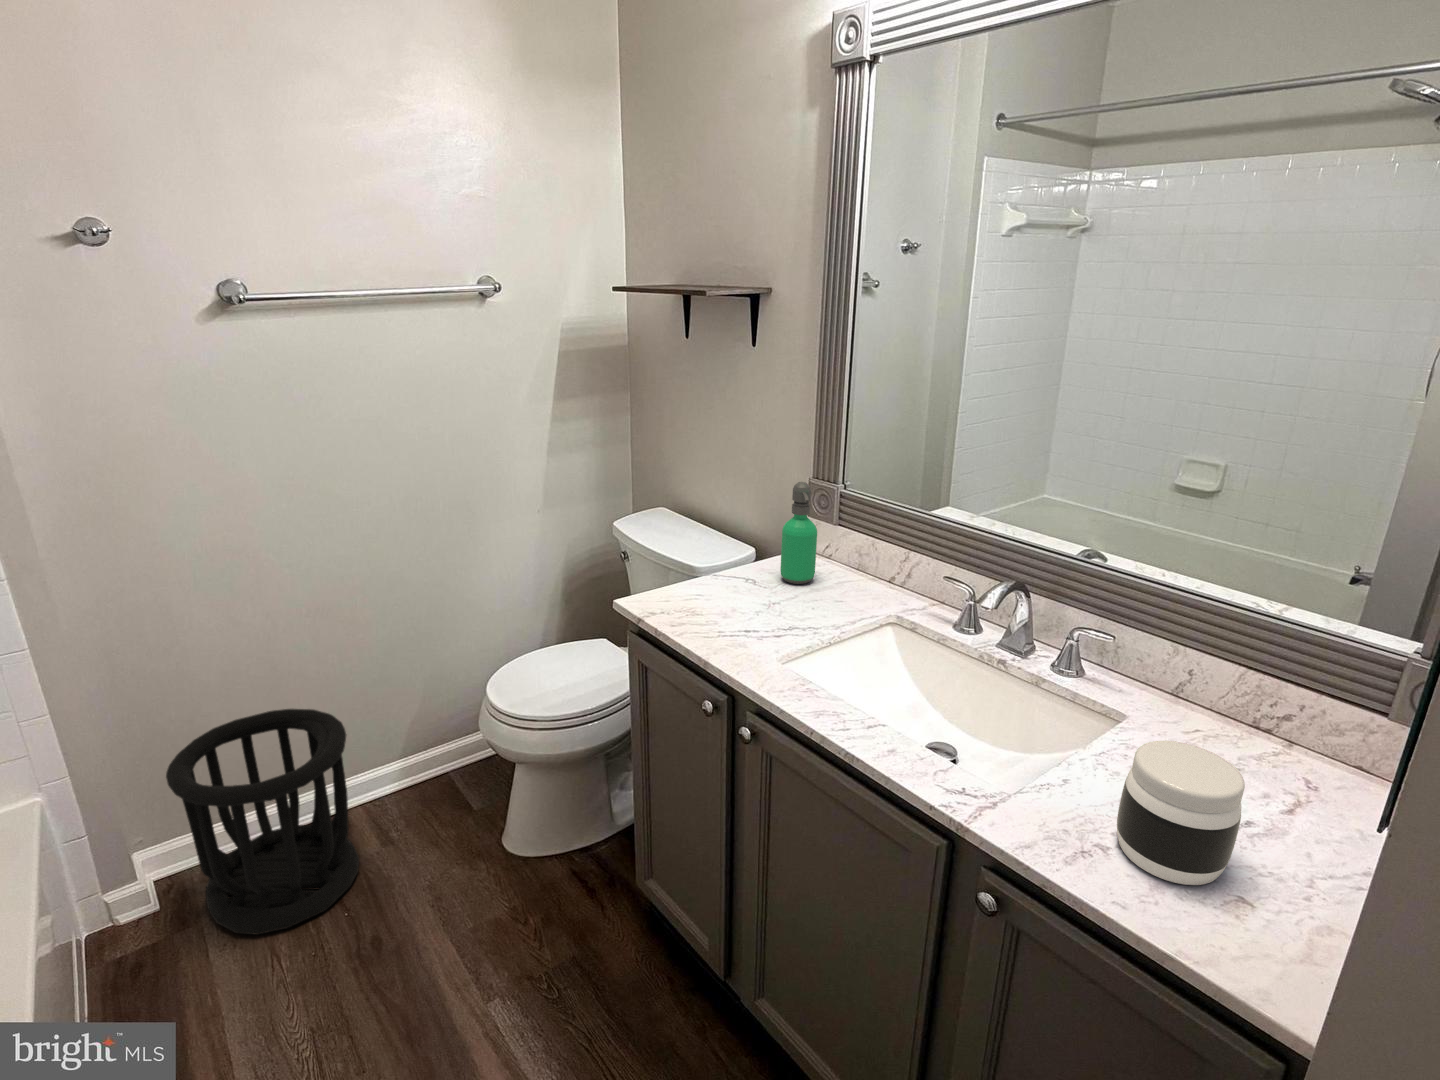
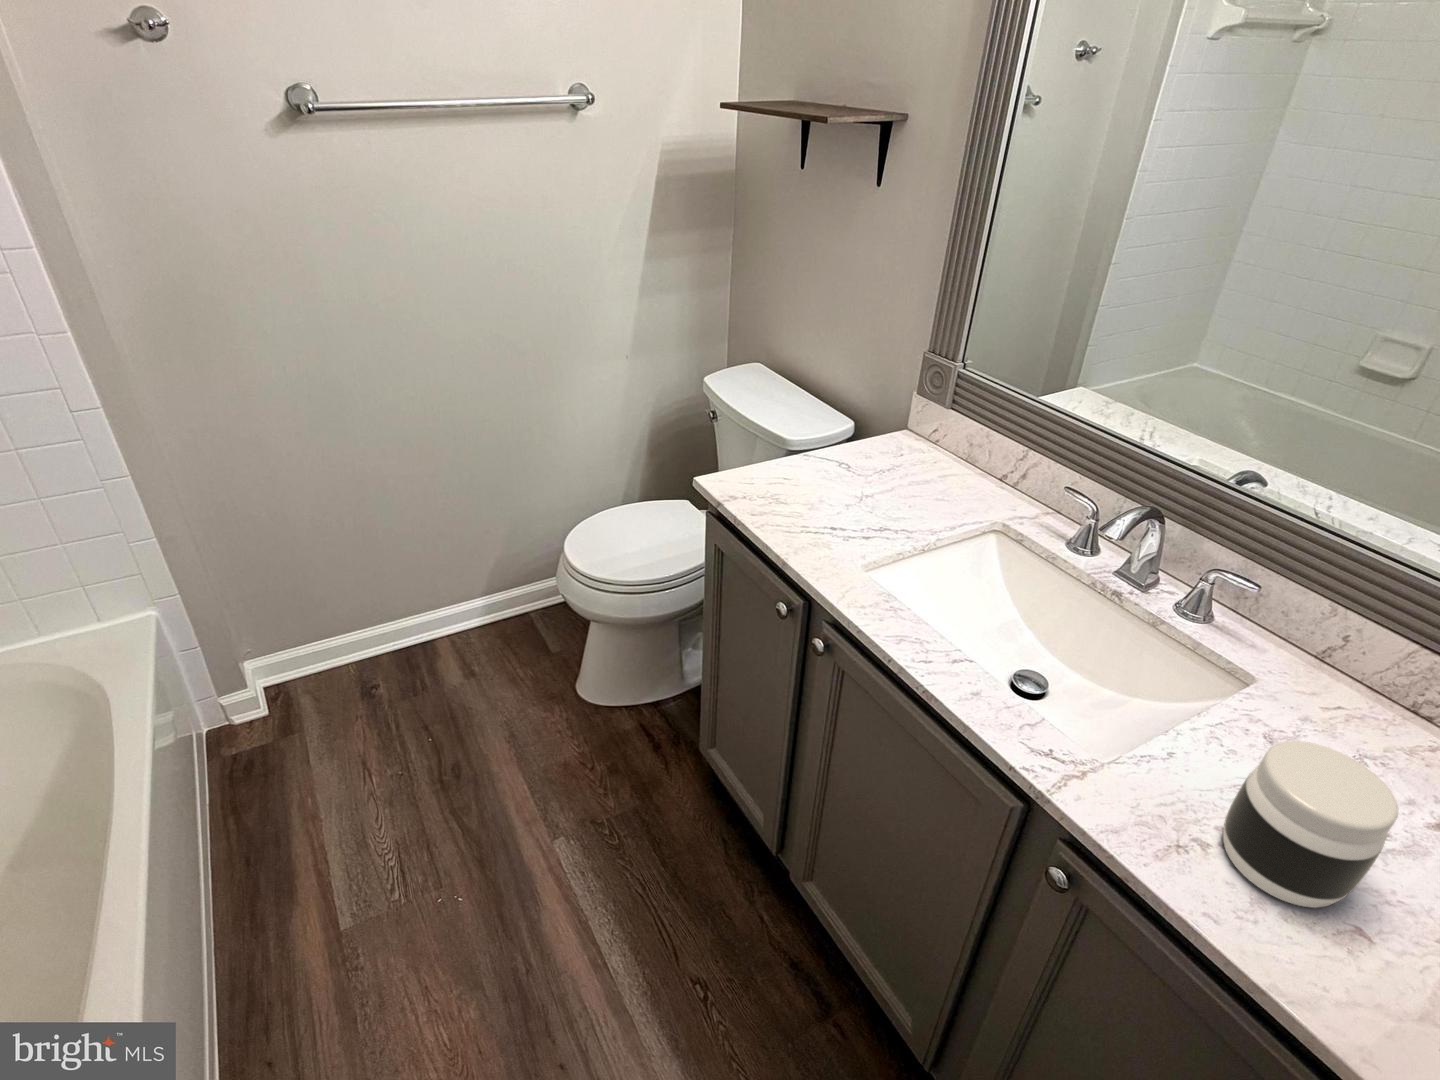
soap dispenser: present [780,482,817,584] -> none [878,360,925,474]
wastebasket: present [166,709,359,934] -> none [265,544,445,749]

